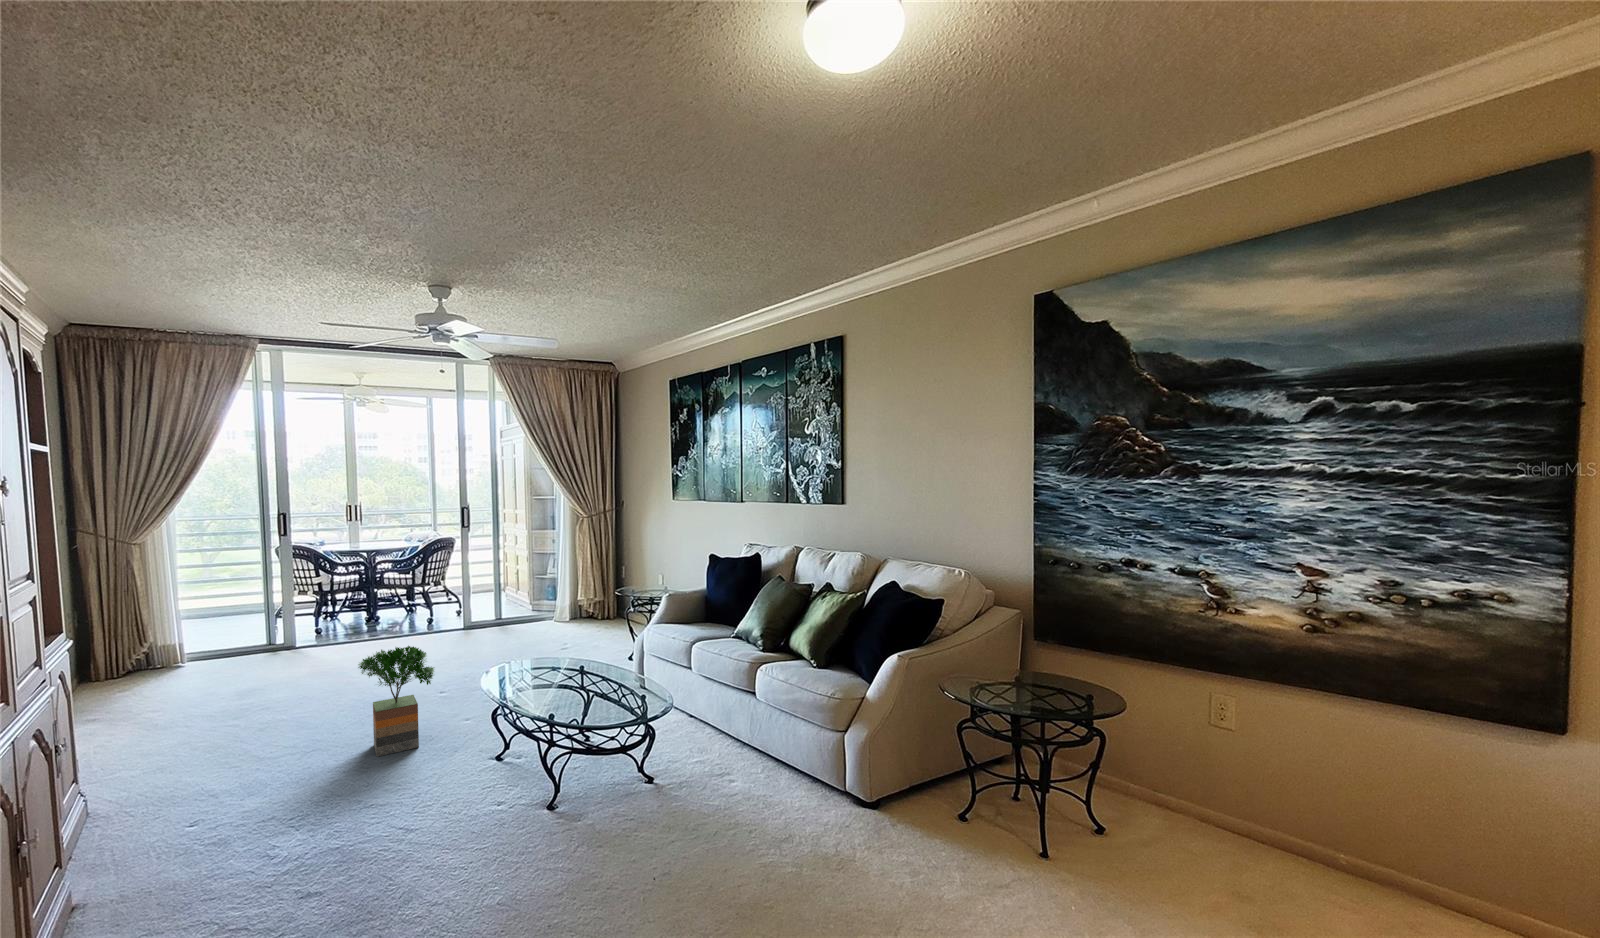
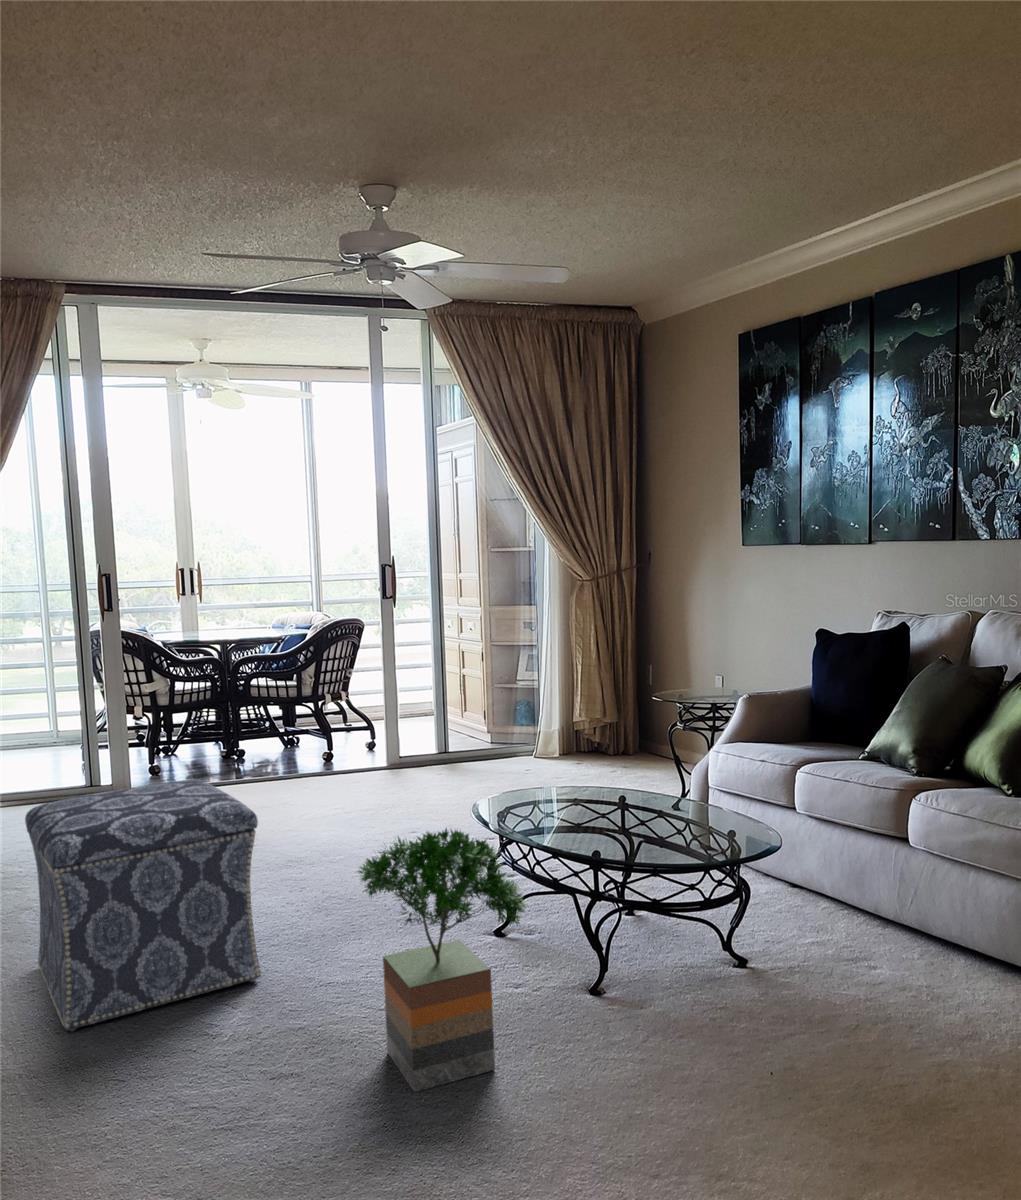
ottoman: none [206,630,329,748] -> present [25,780,261,1031]

